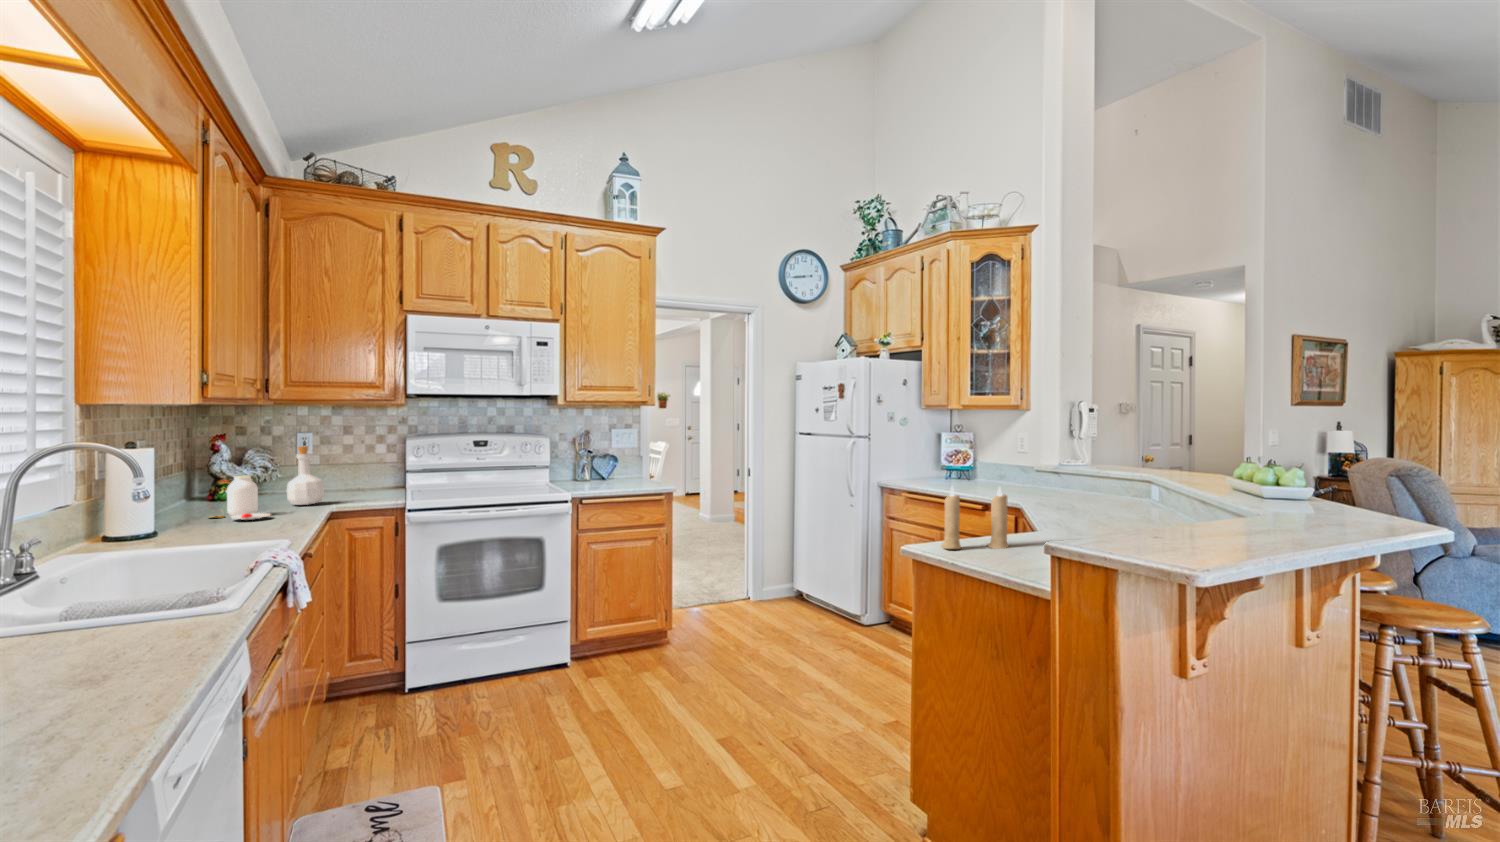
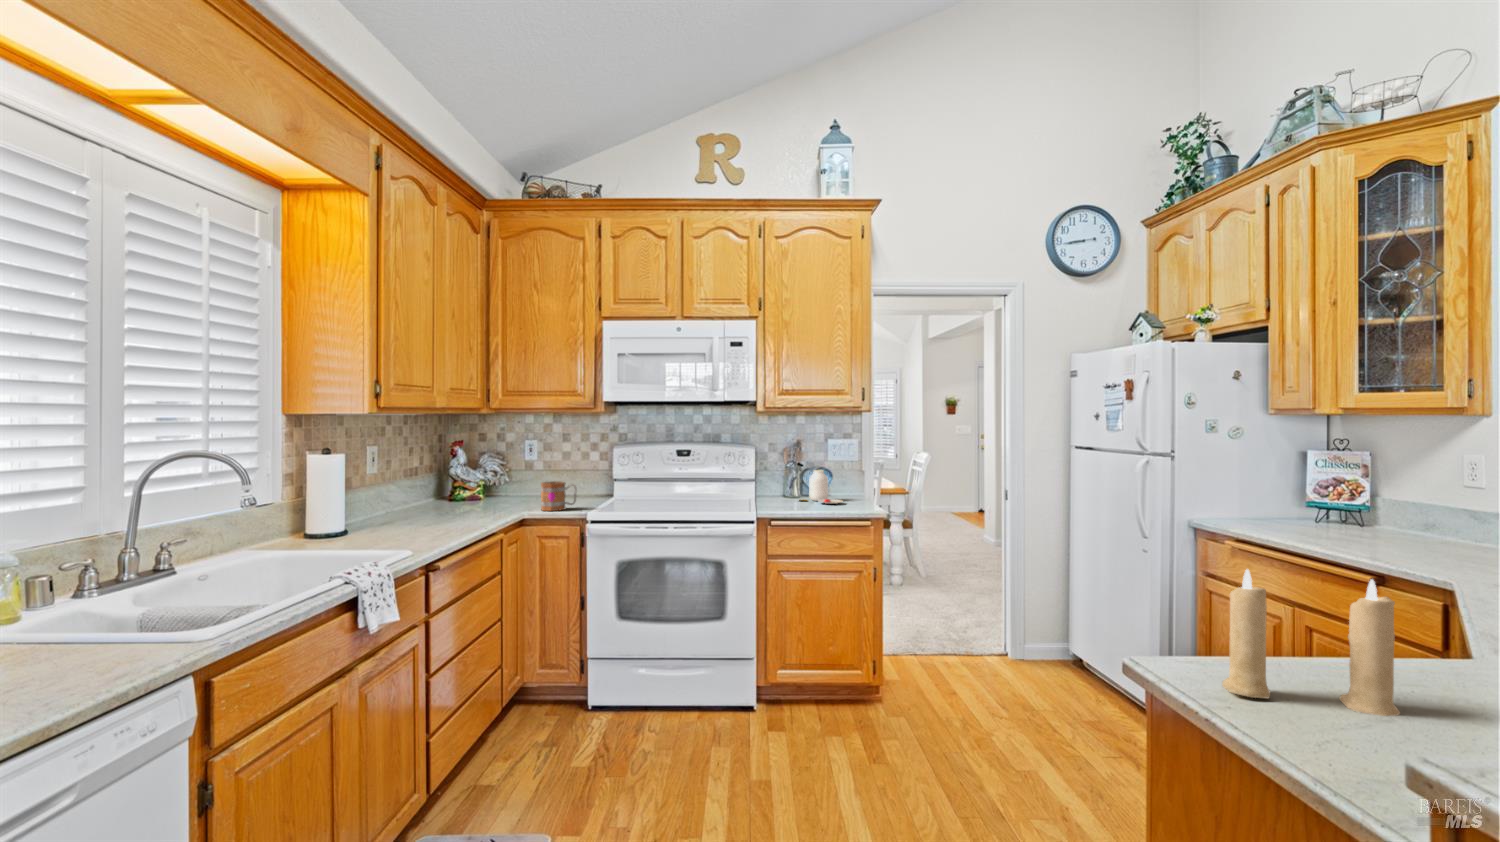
bottle: present [287,446,325,505] -> none [491,453,524,510]
mug: none [345,473,385,503] -> present [541,481,577,511]
jar: present [215,476,270,520] -> present [809,470,842,504]

